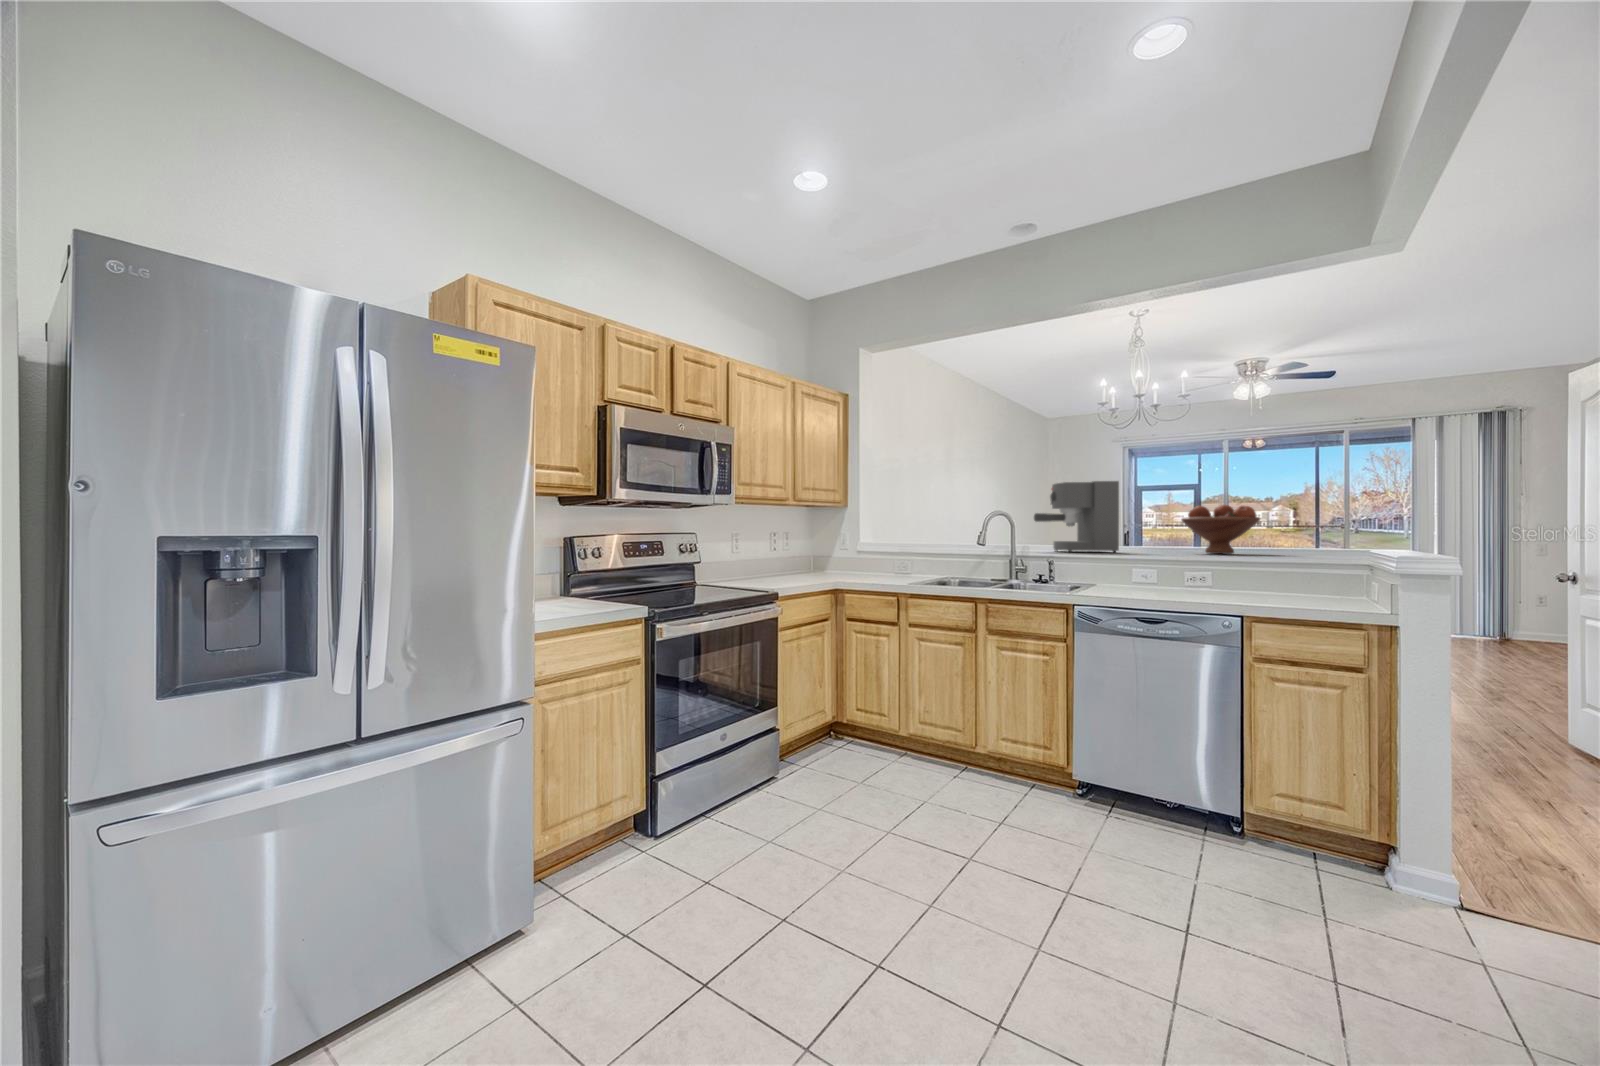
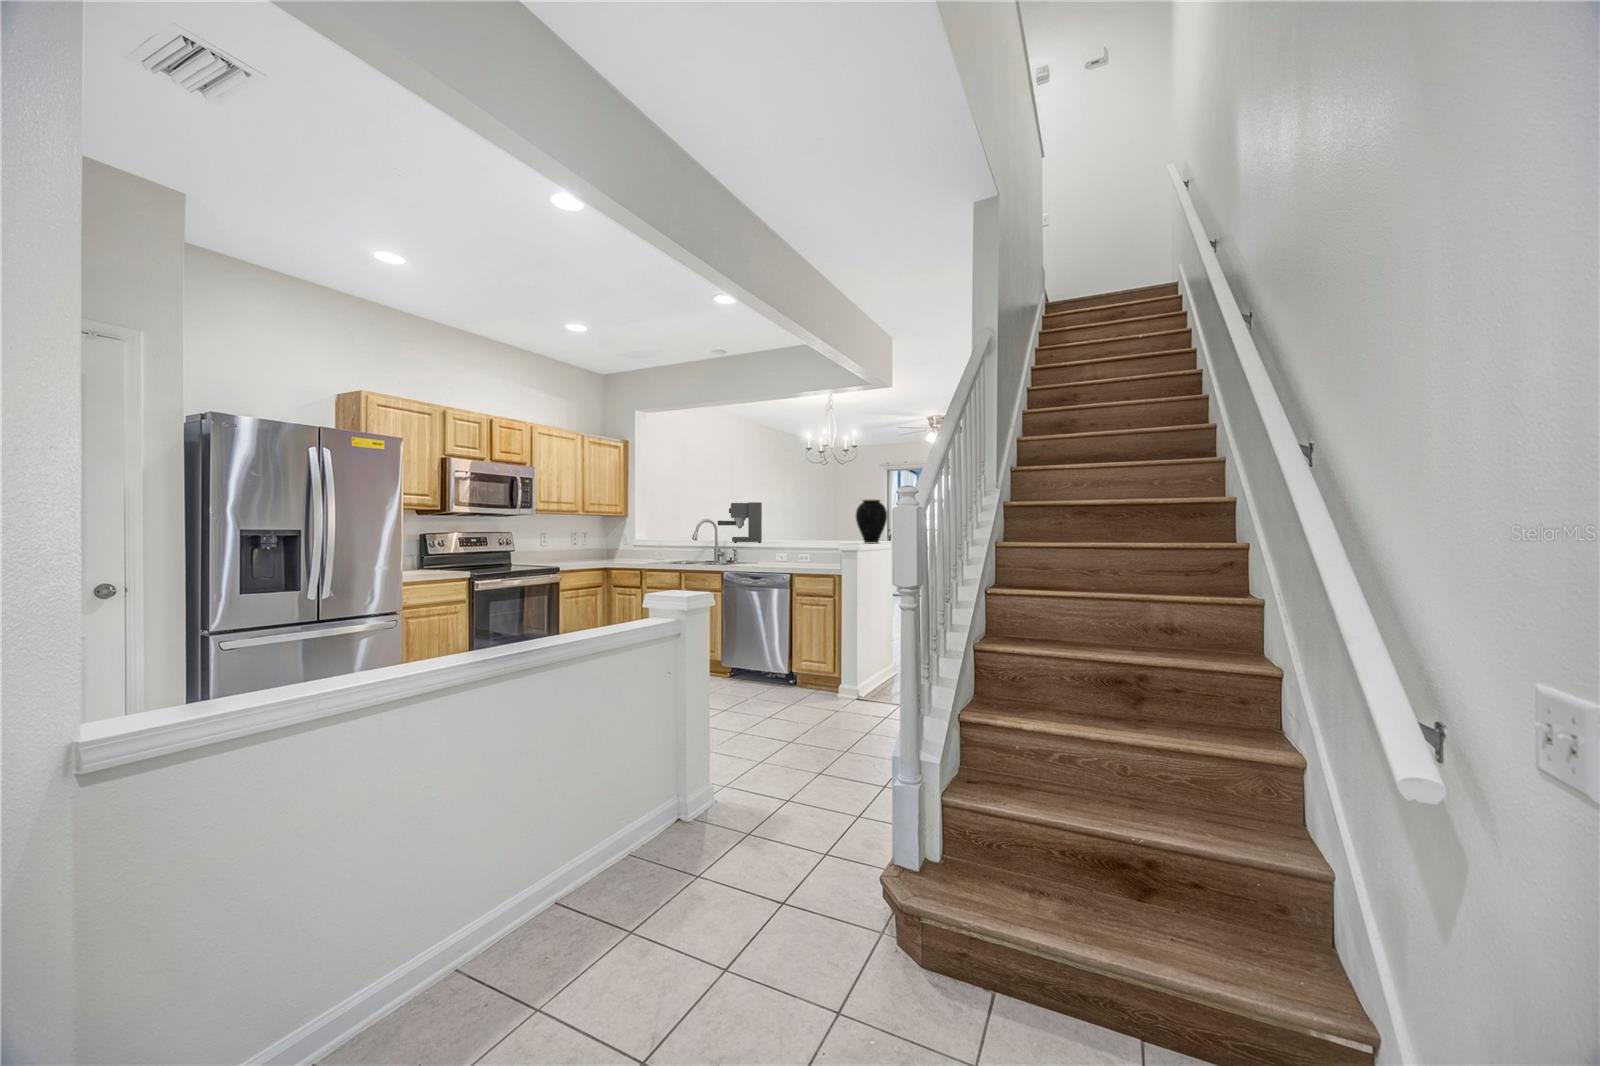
vase: none [1329,470,1410,555] -> present [856,500,887,543]
fruit bowl: present [1181,505,1260,554] -> none [788,516,824,543]

